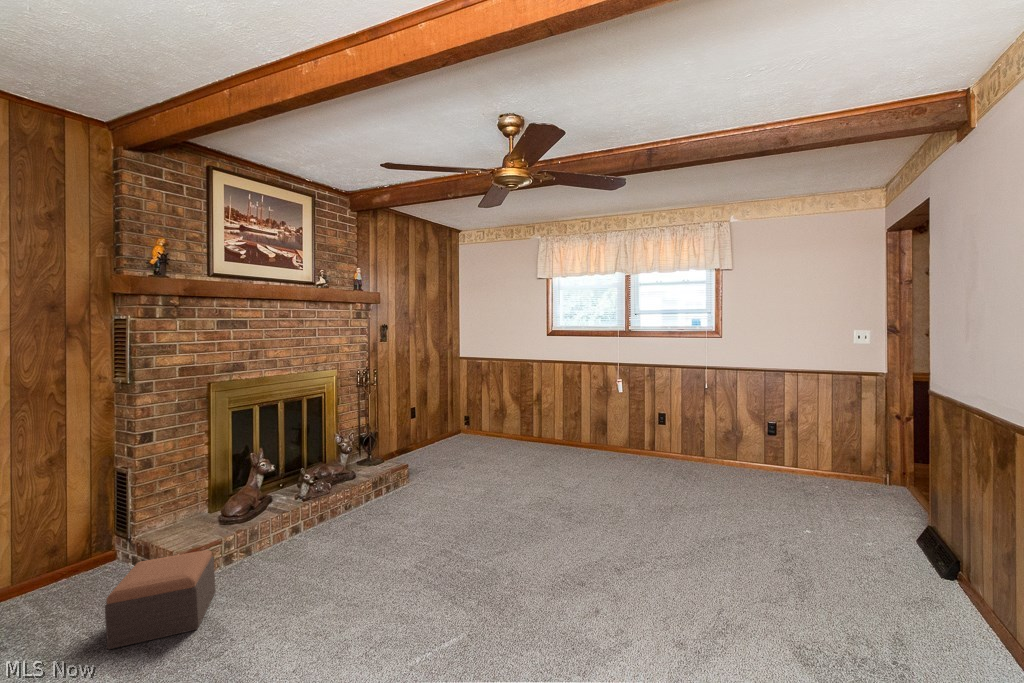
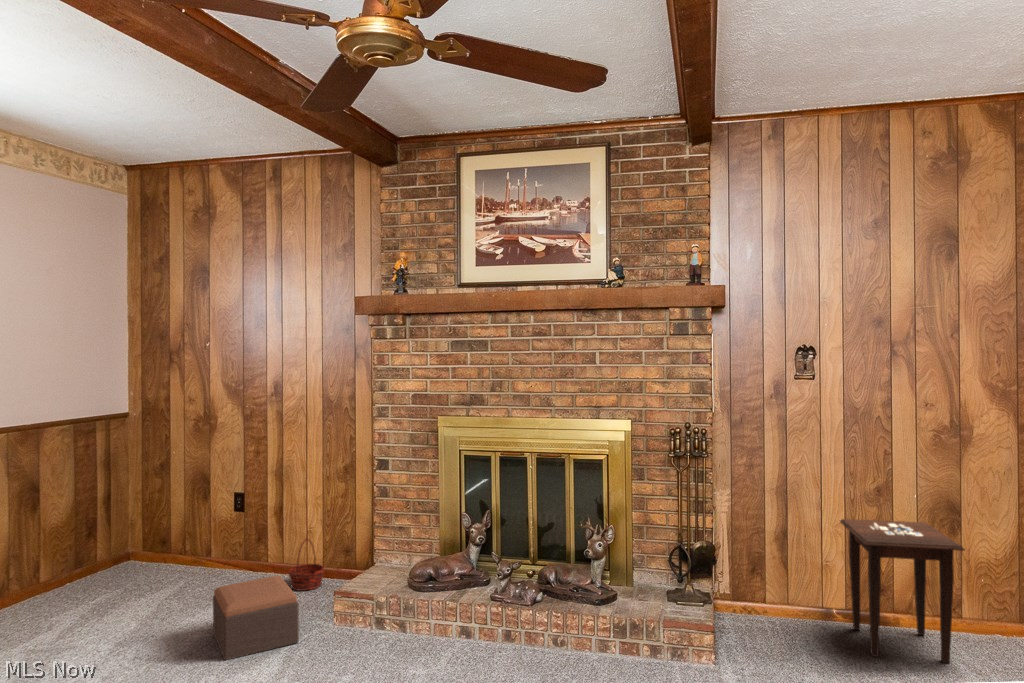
side table: none [401,400,452,455] -> present [840,519,965,663]
basket: none [21,553,78,616] -> present [289,539,324,591]

